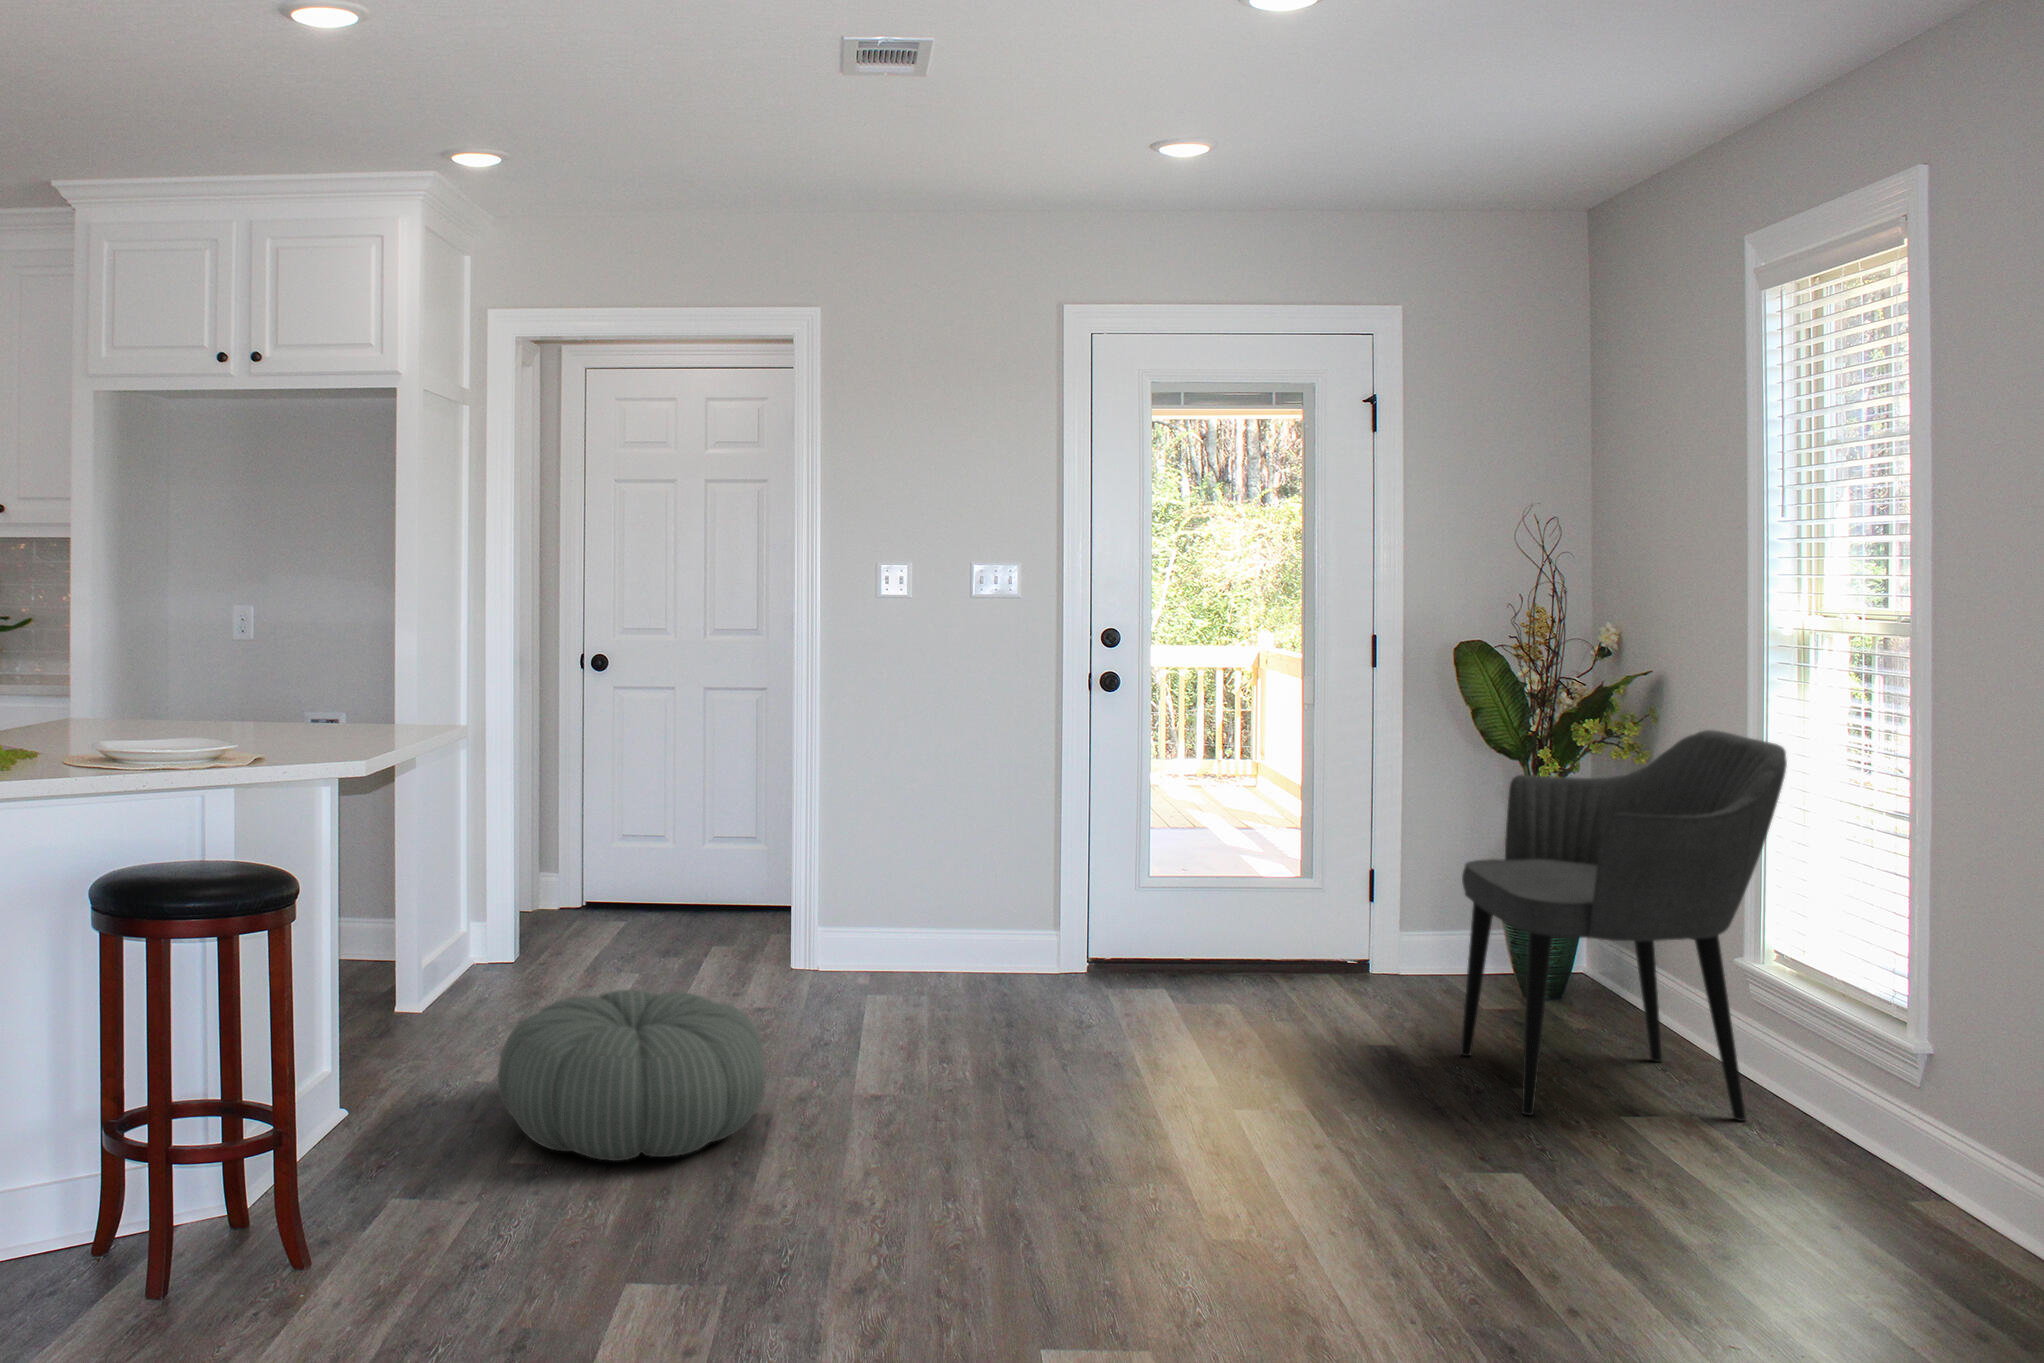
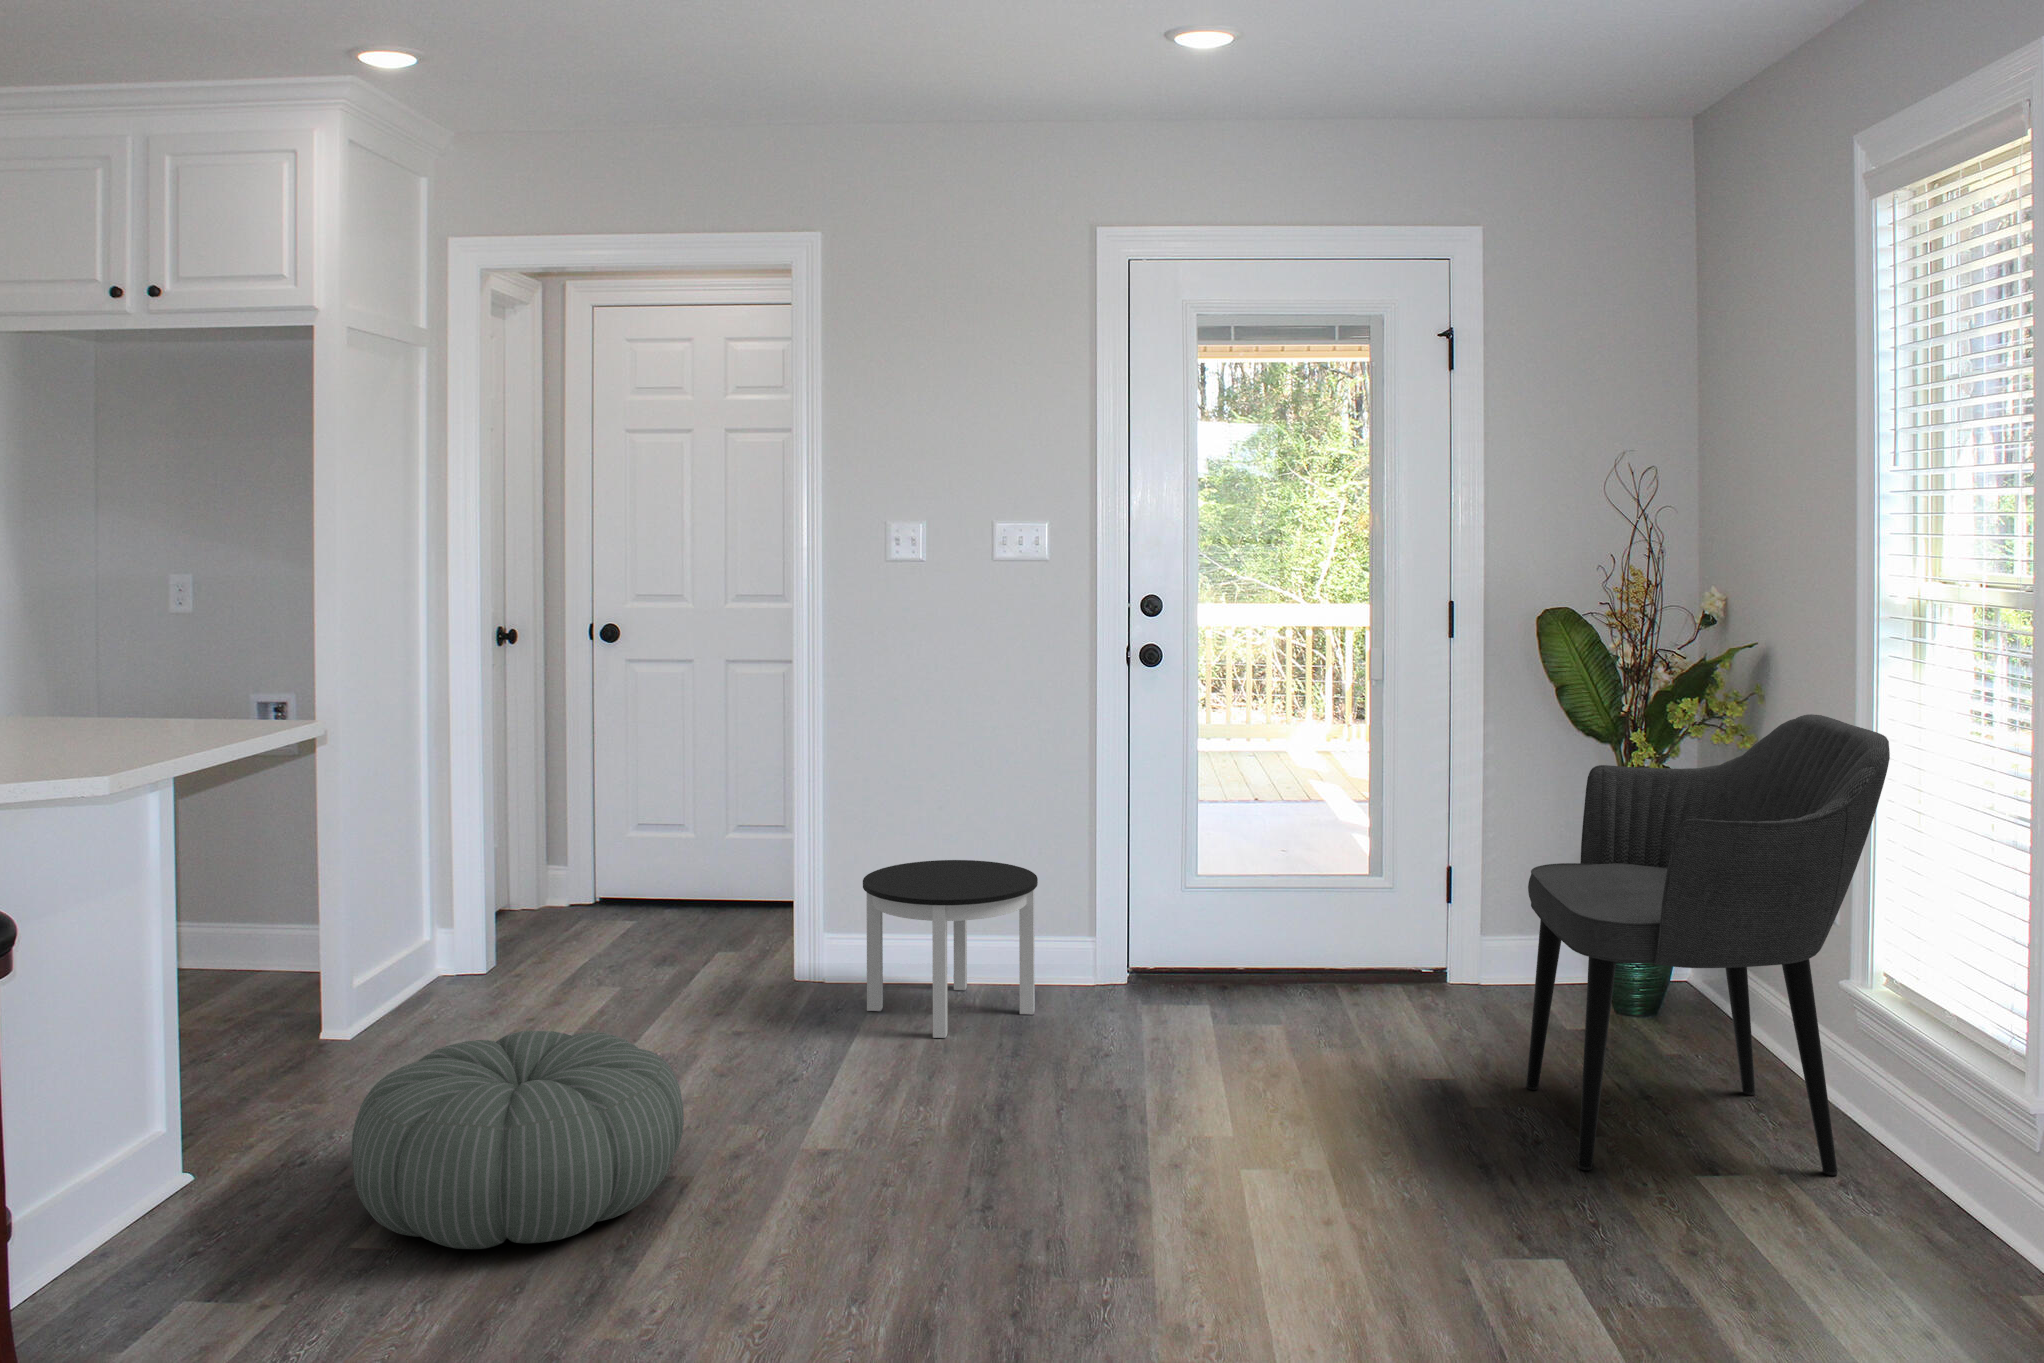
round table: none [857,861,1011,1013] -> present [863,860,1038,1038]

